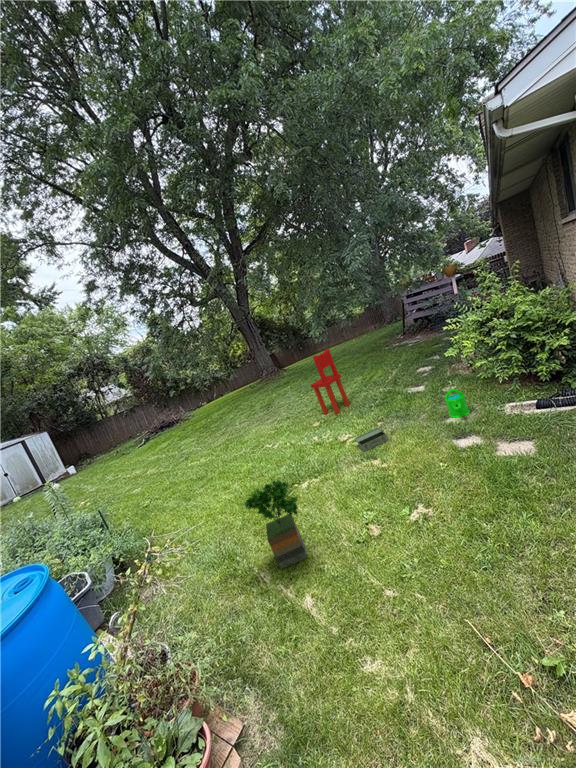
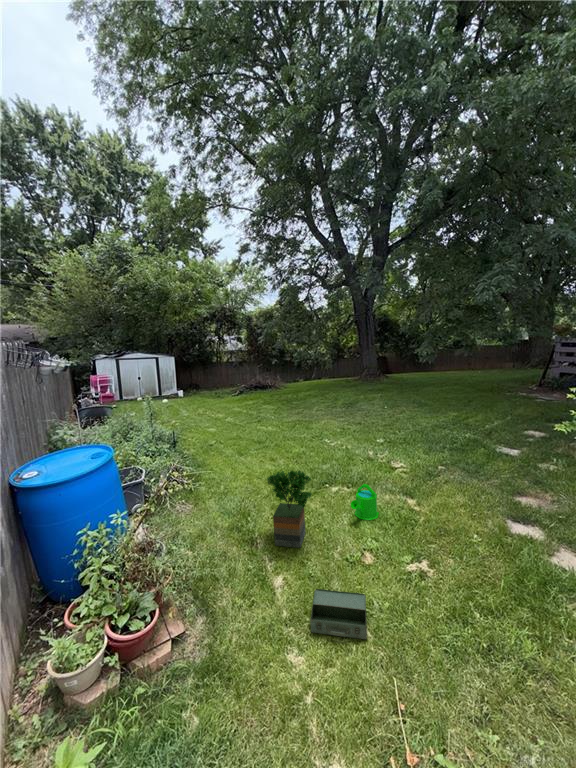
chair: present [310,349,350,414] -> none [389,374,424,440]
watering can: present [445,389,470,417] -> present [351,484,379,520]
toolbox: present [355,429,388,451] -> present [310,589,367,639]

